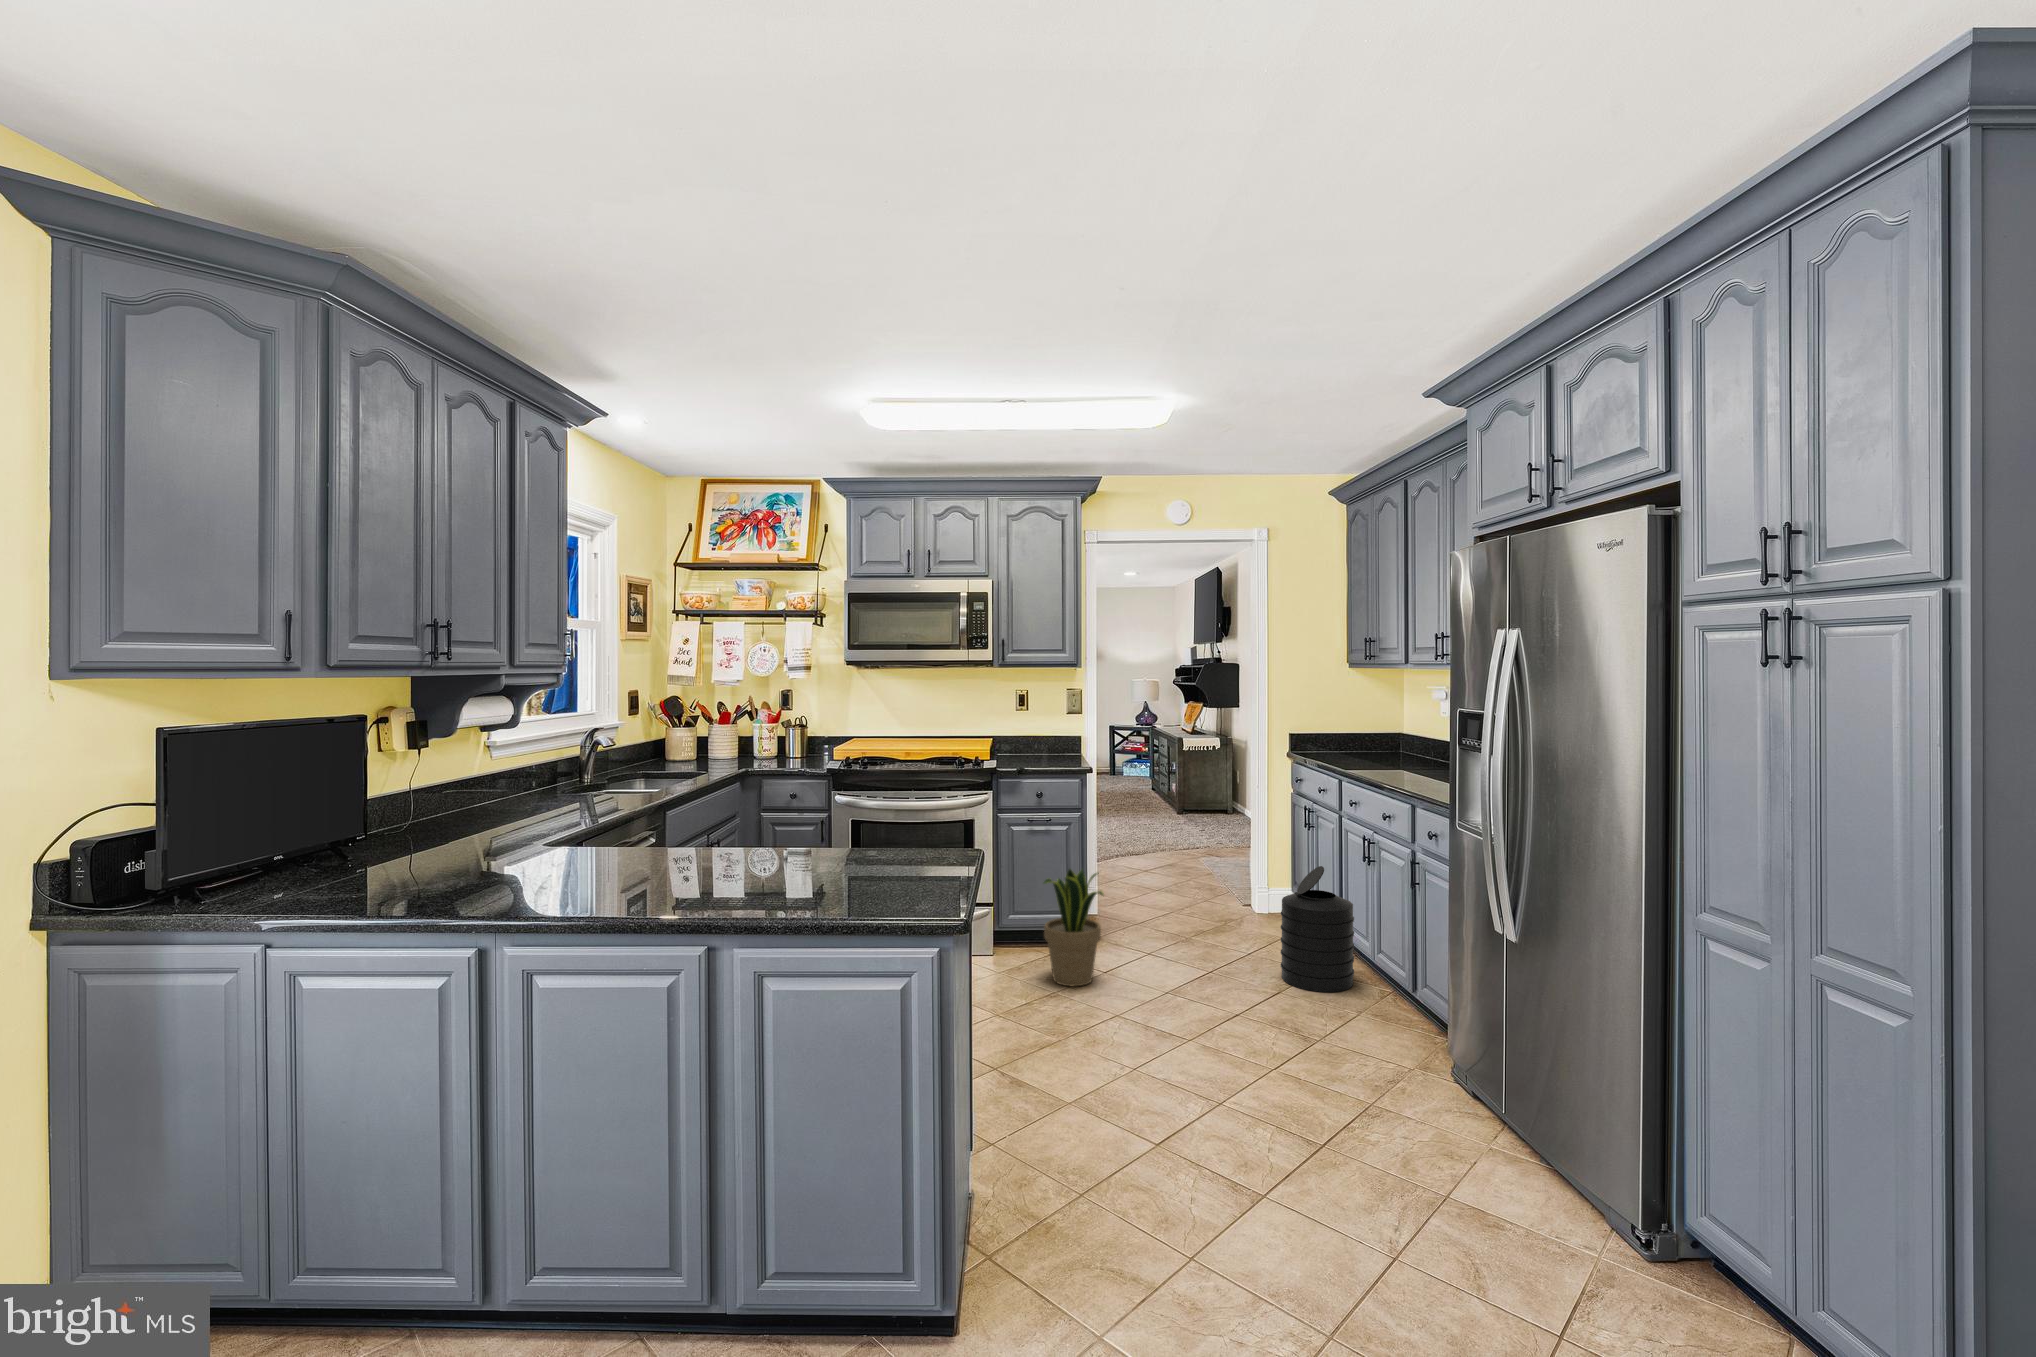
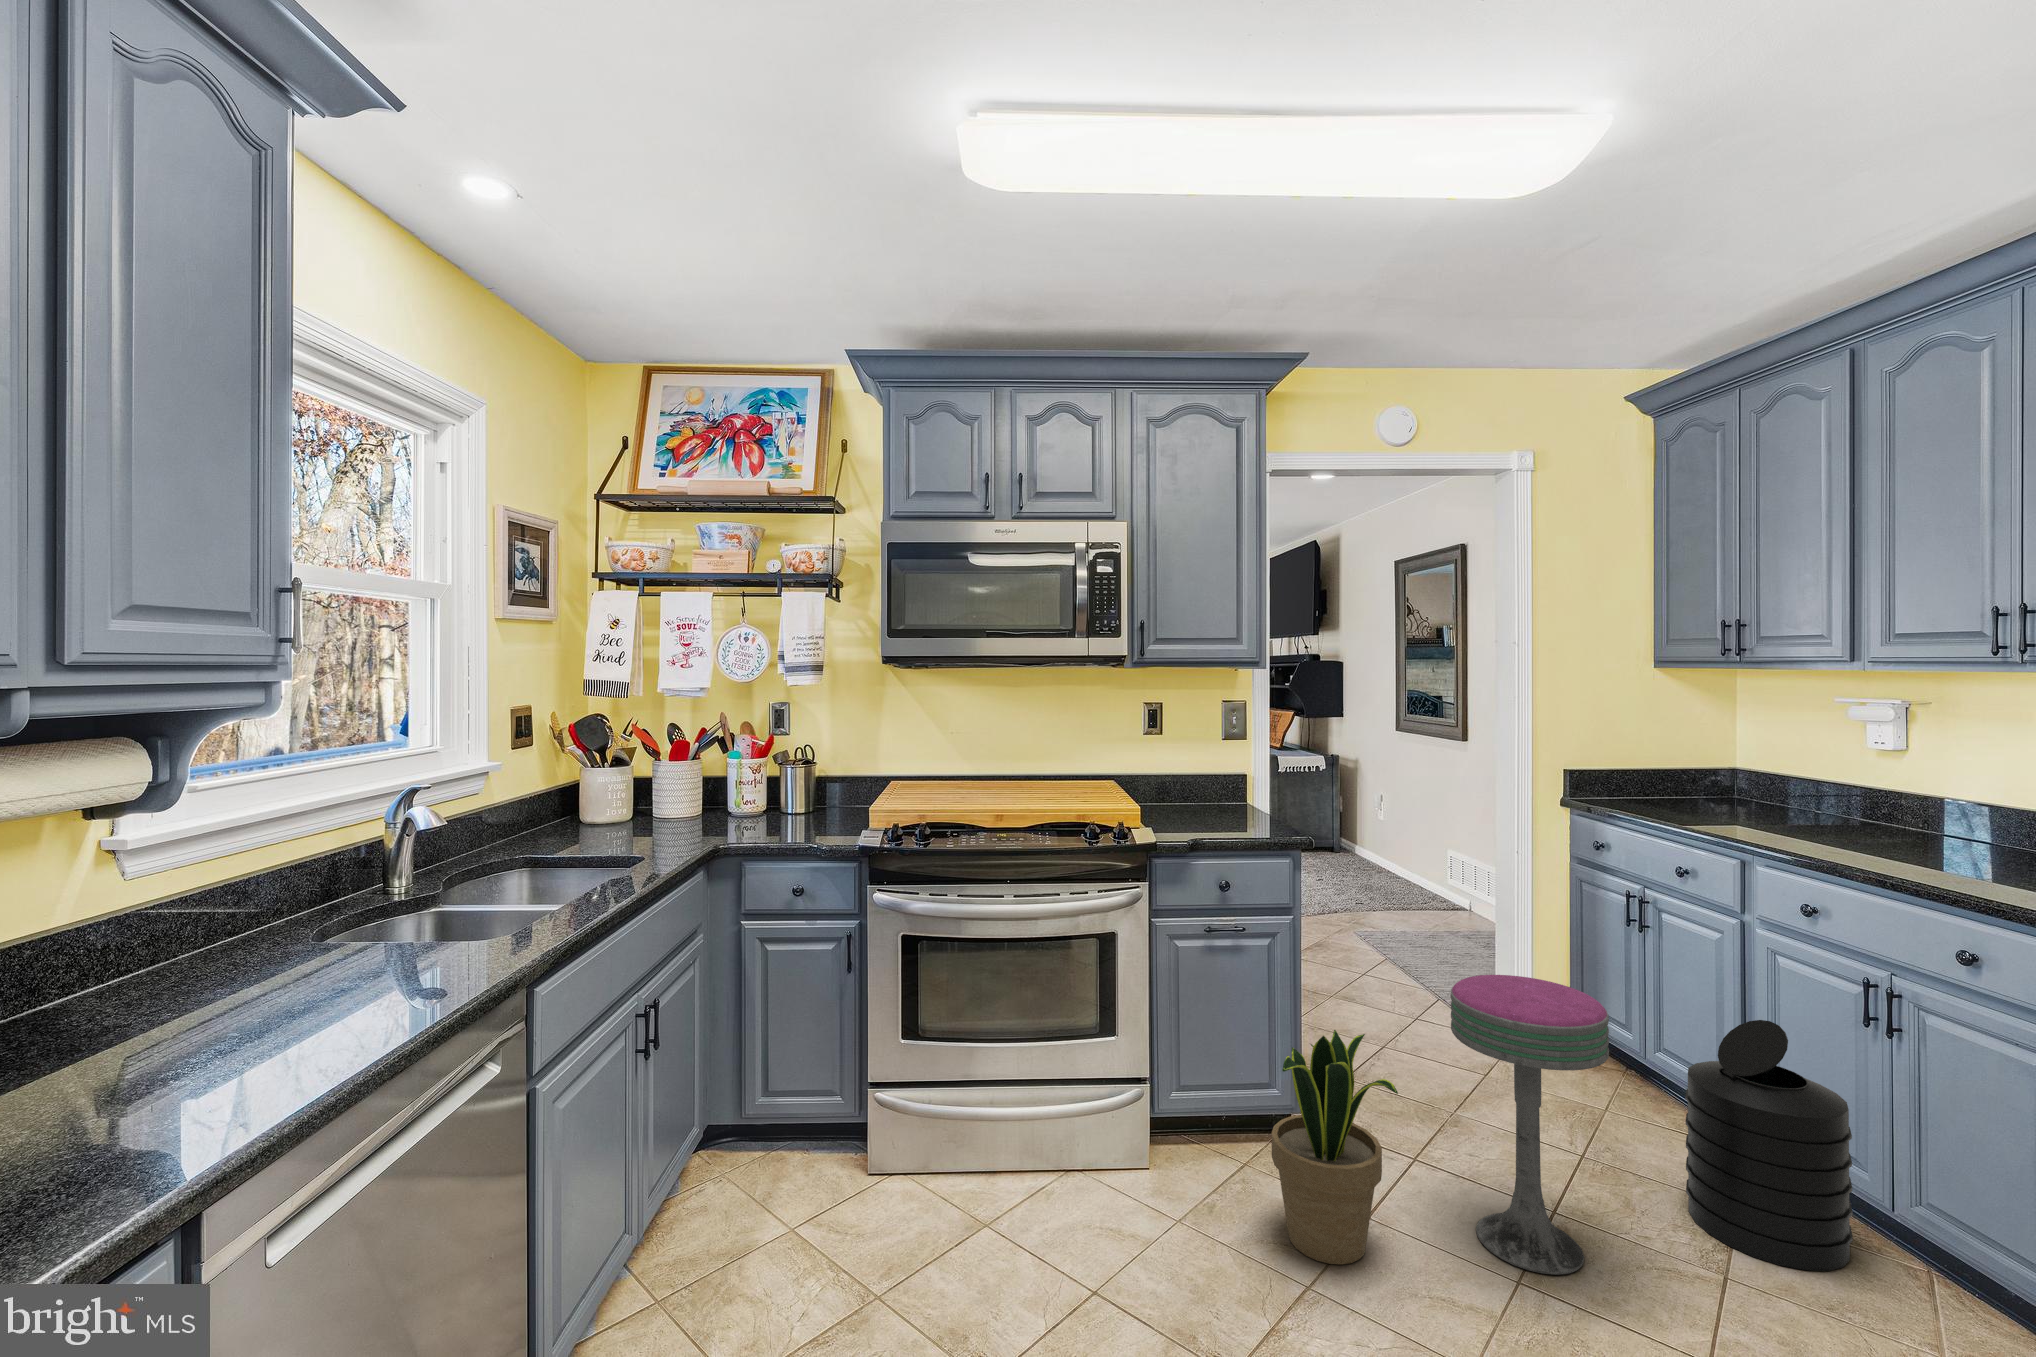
bar stool: none [1144,842,1219,991] -> present [1451,975,1609,1275]

